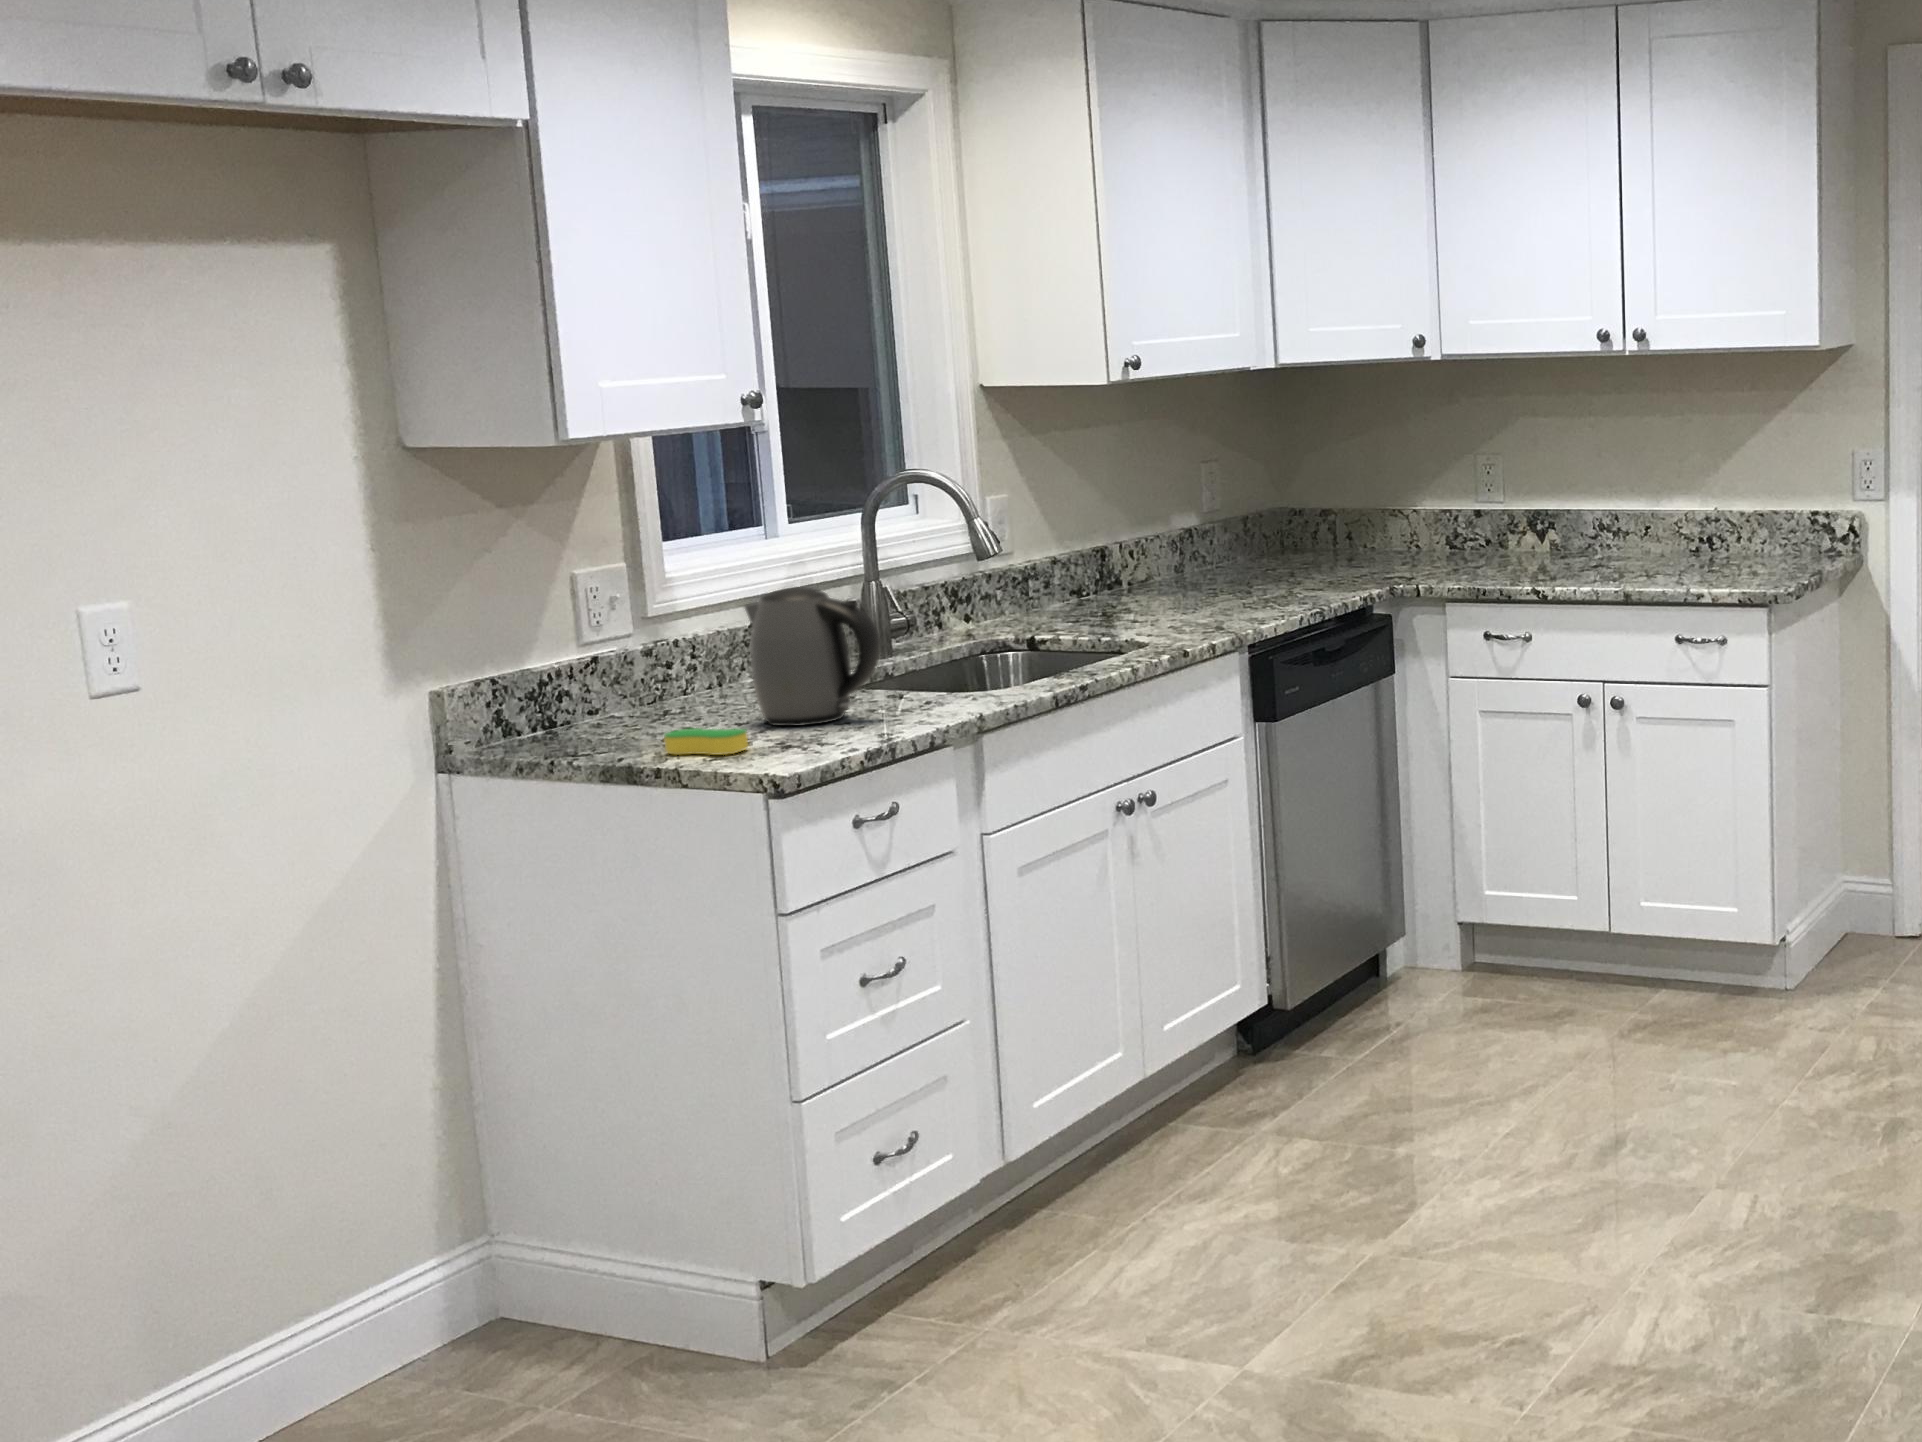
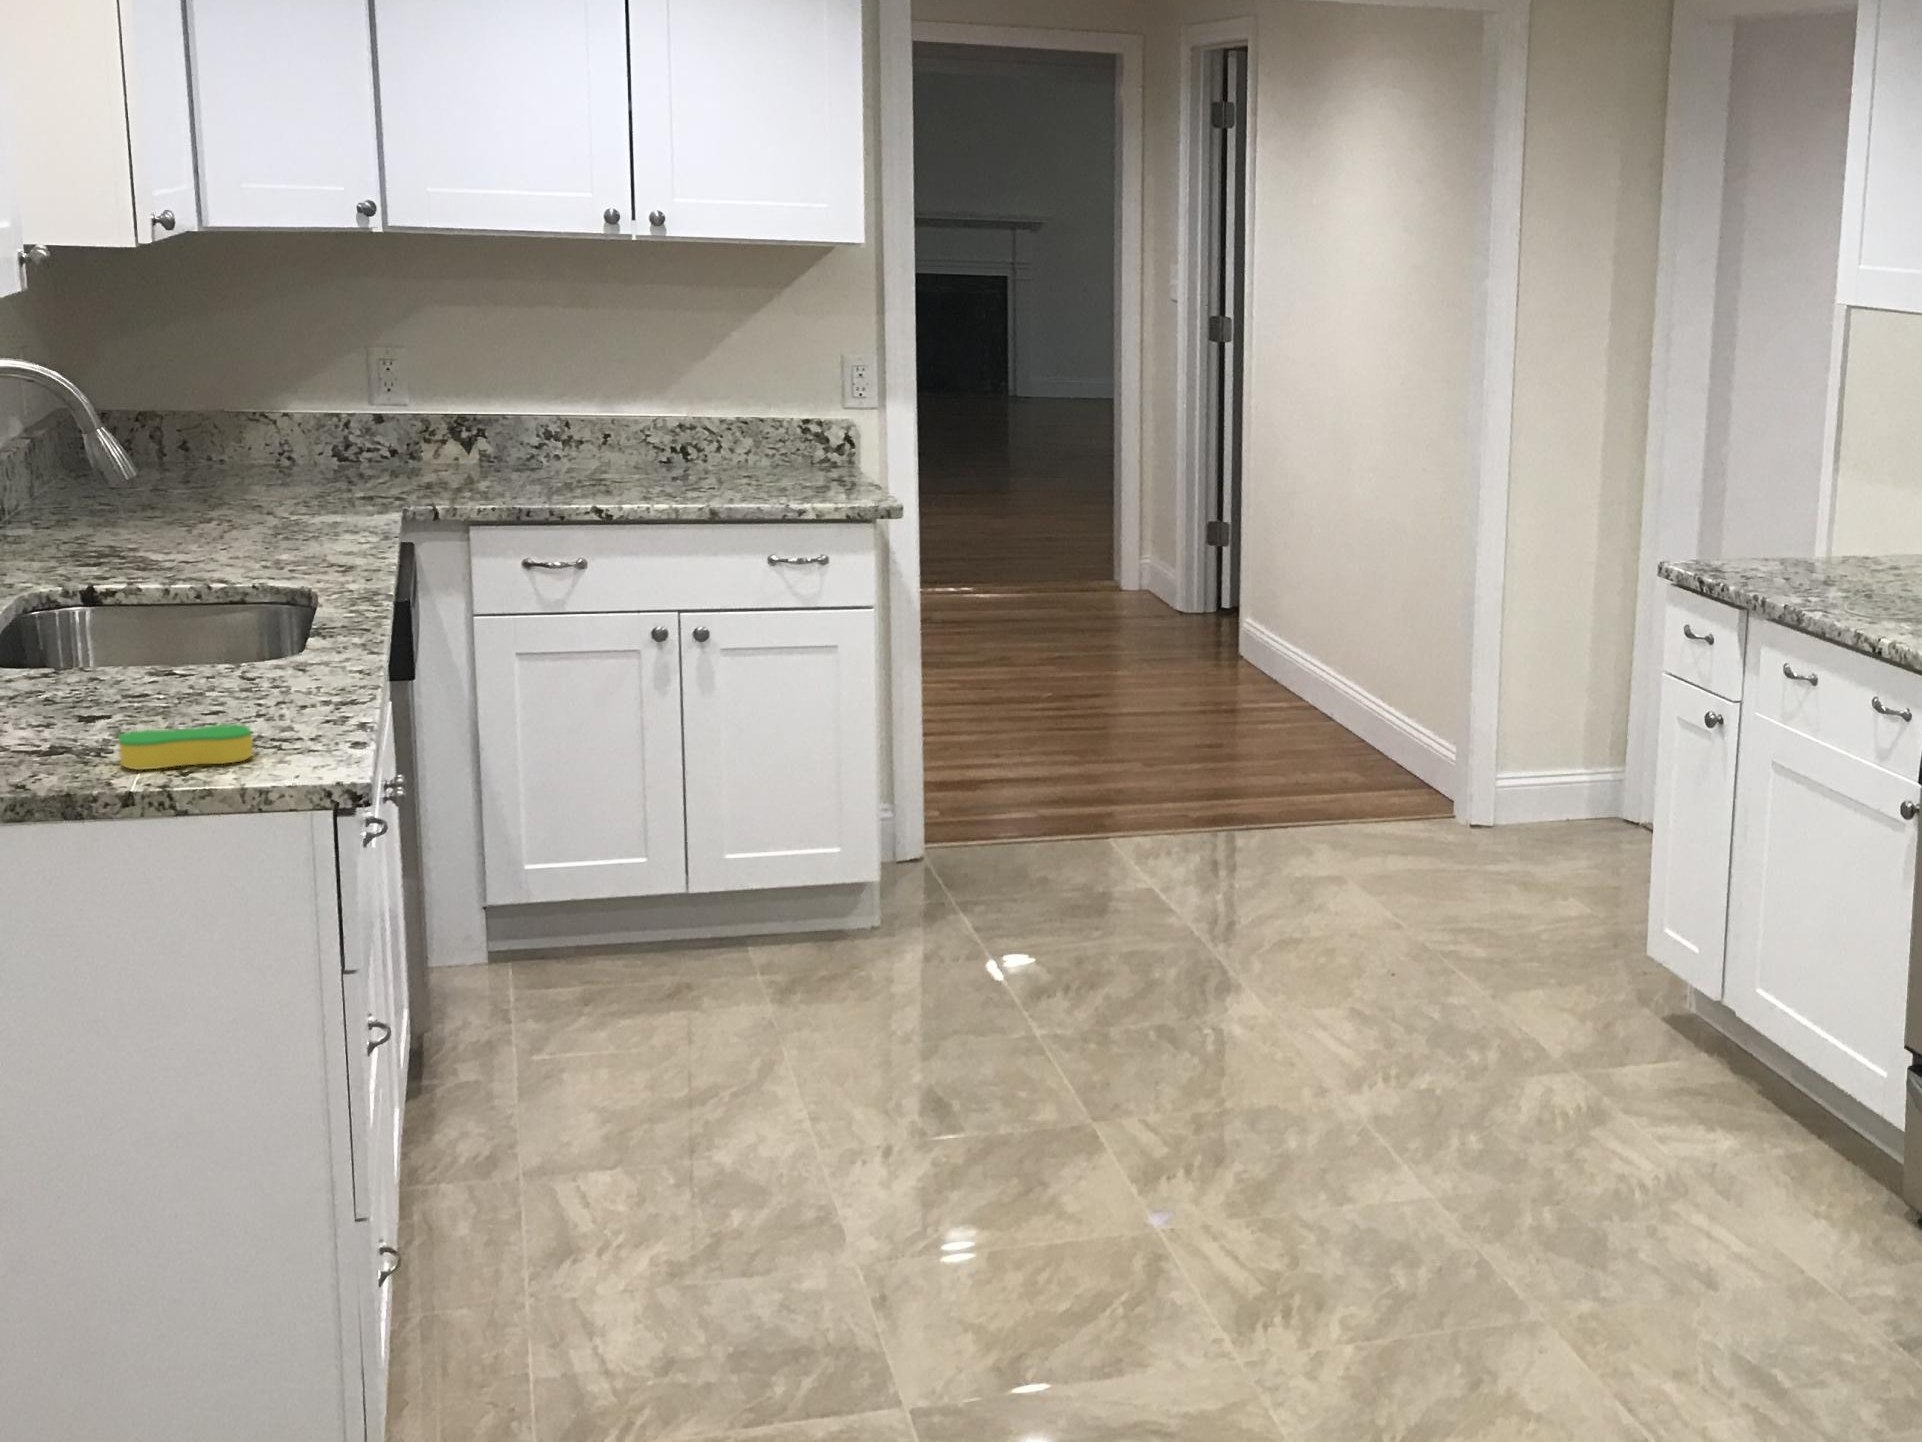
kettle: present [744,587,880,726] -> none [67,524,296,721]

